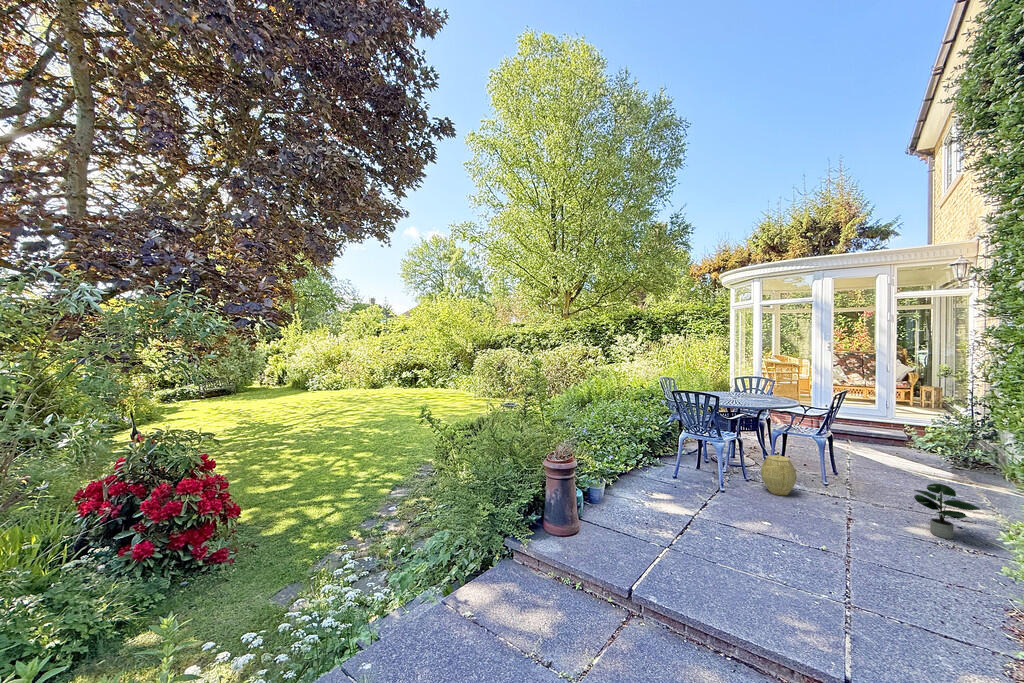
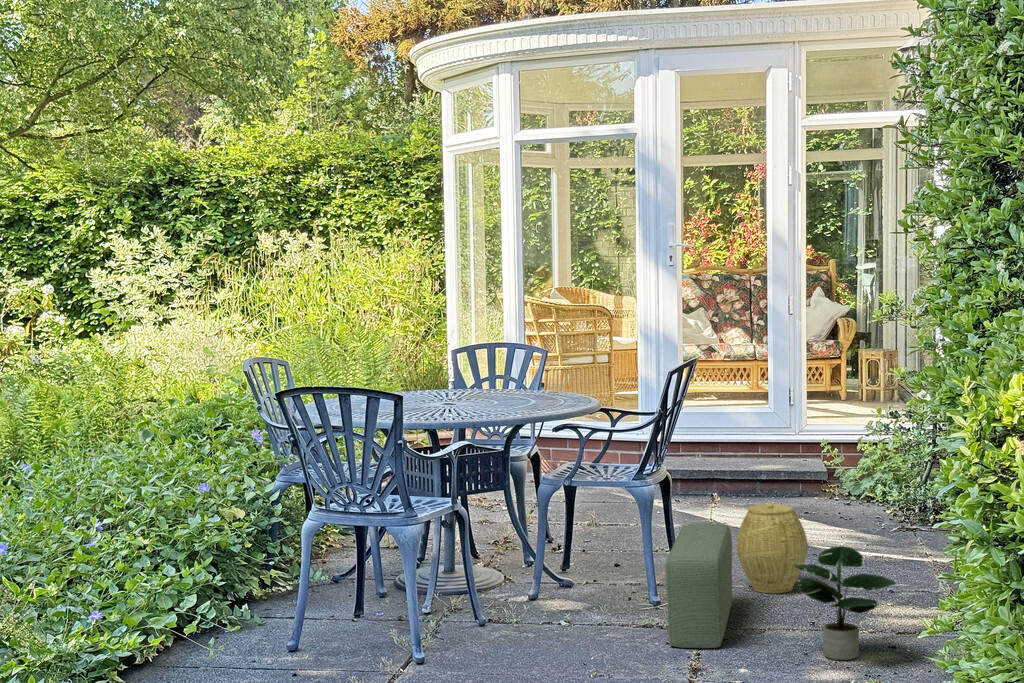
woven basket: present [761,455,797,495] -> present [736,503,808,593]
pouf: none [839,458,870,516] -> present [666,523,732,648]

